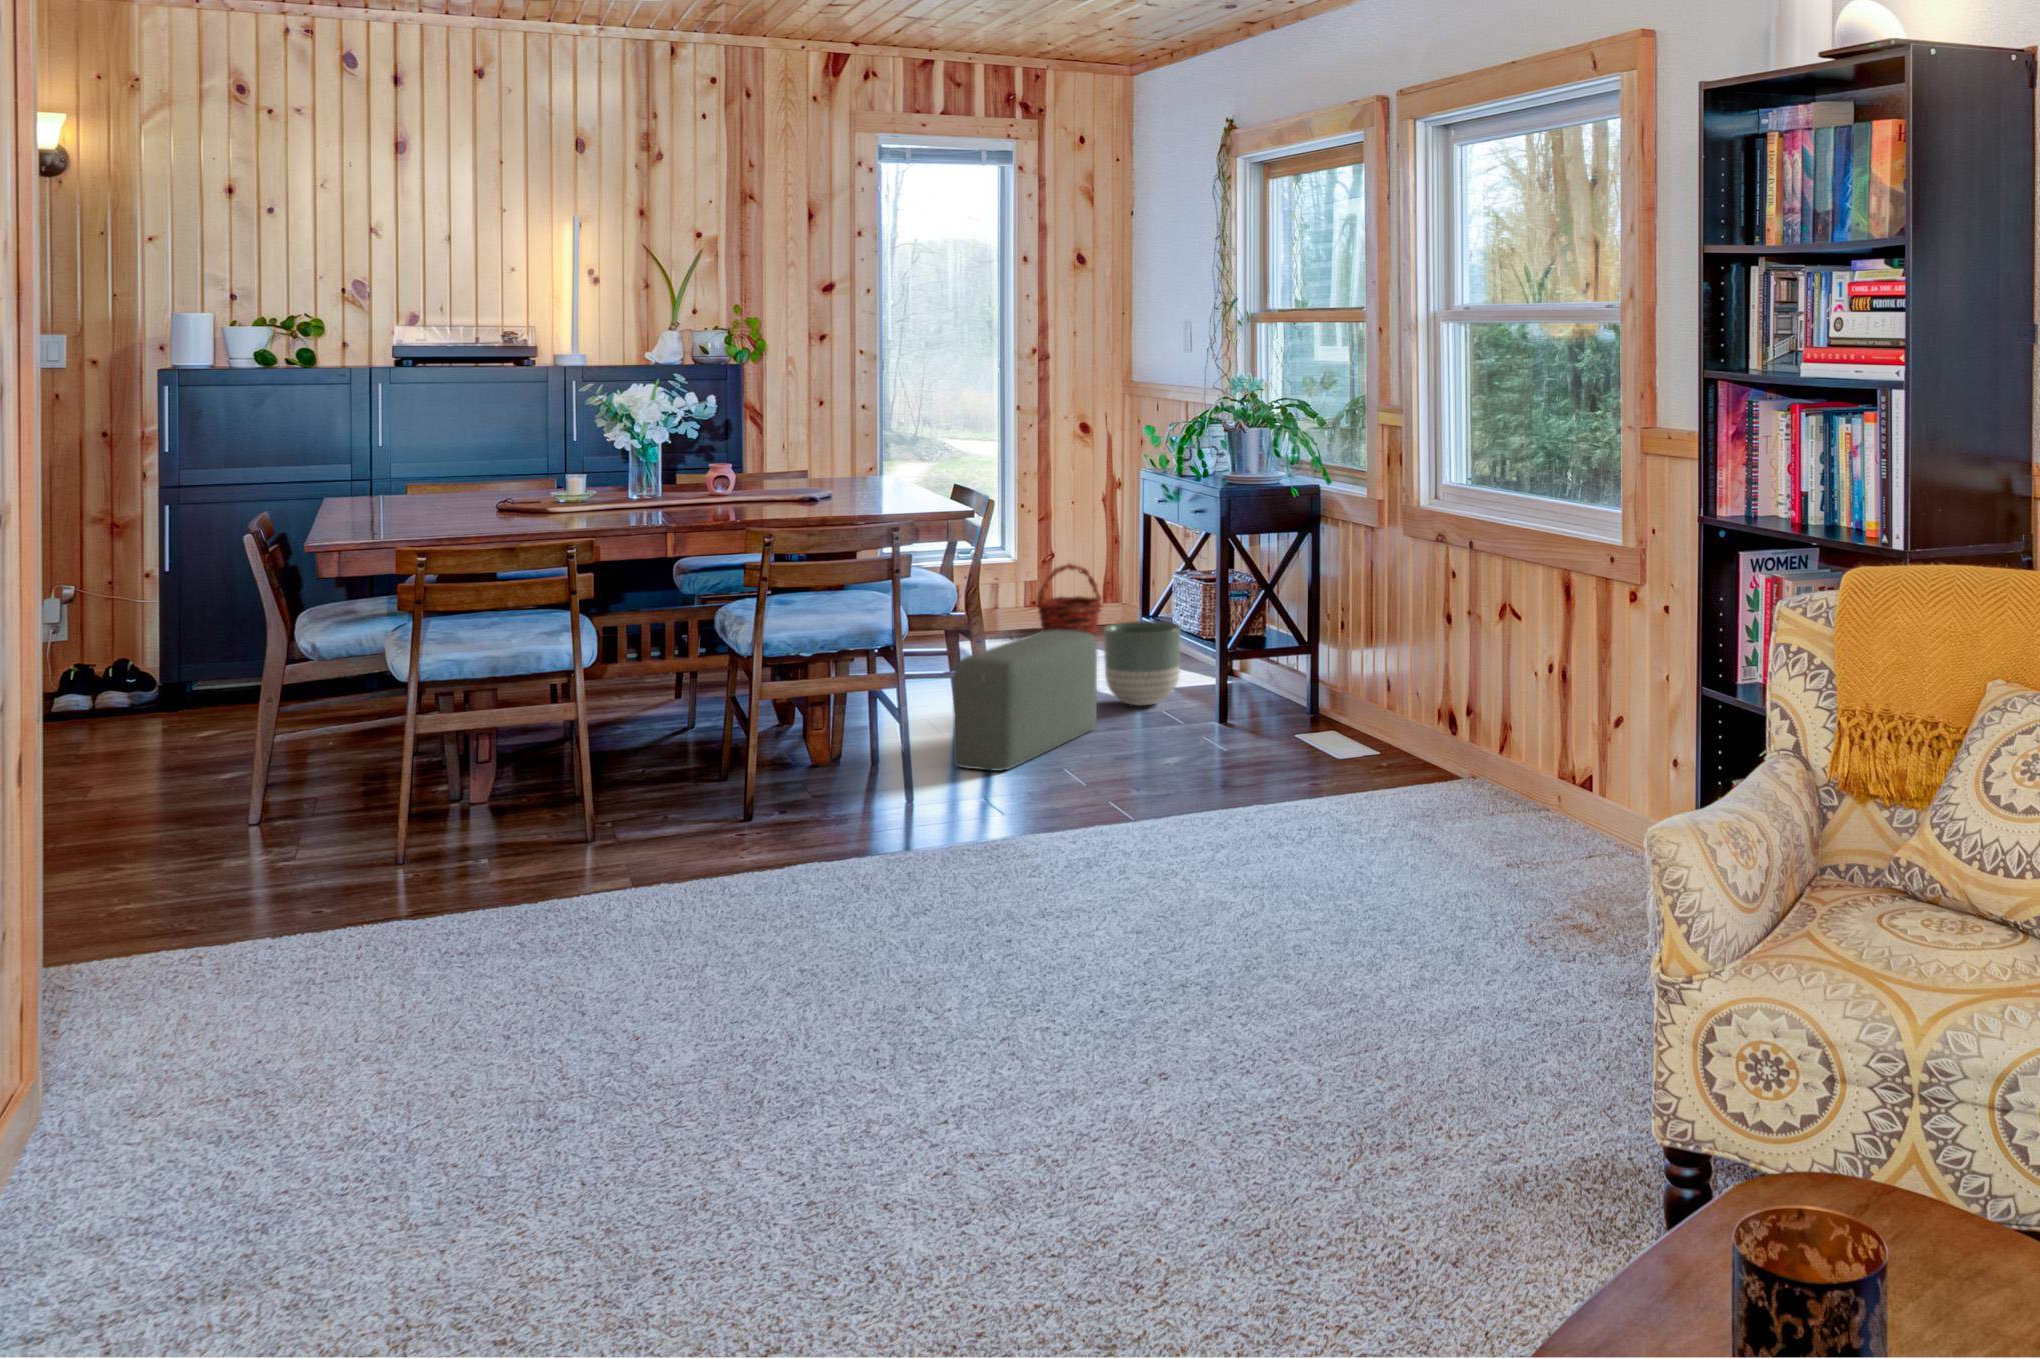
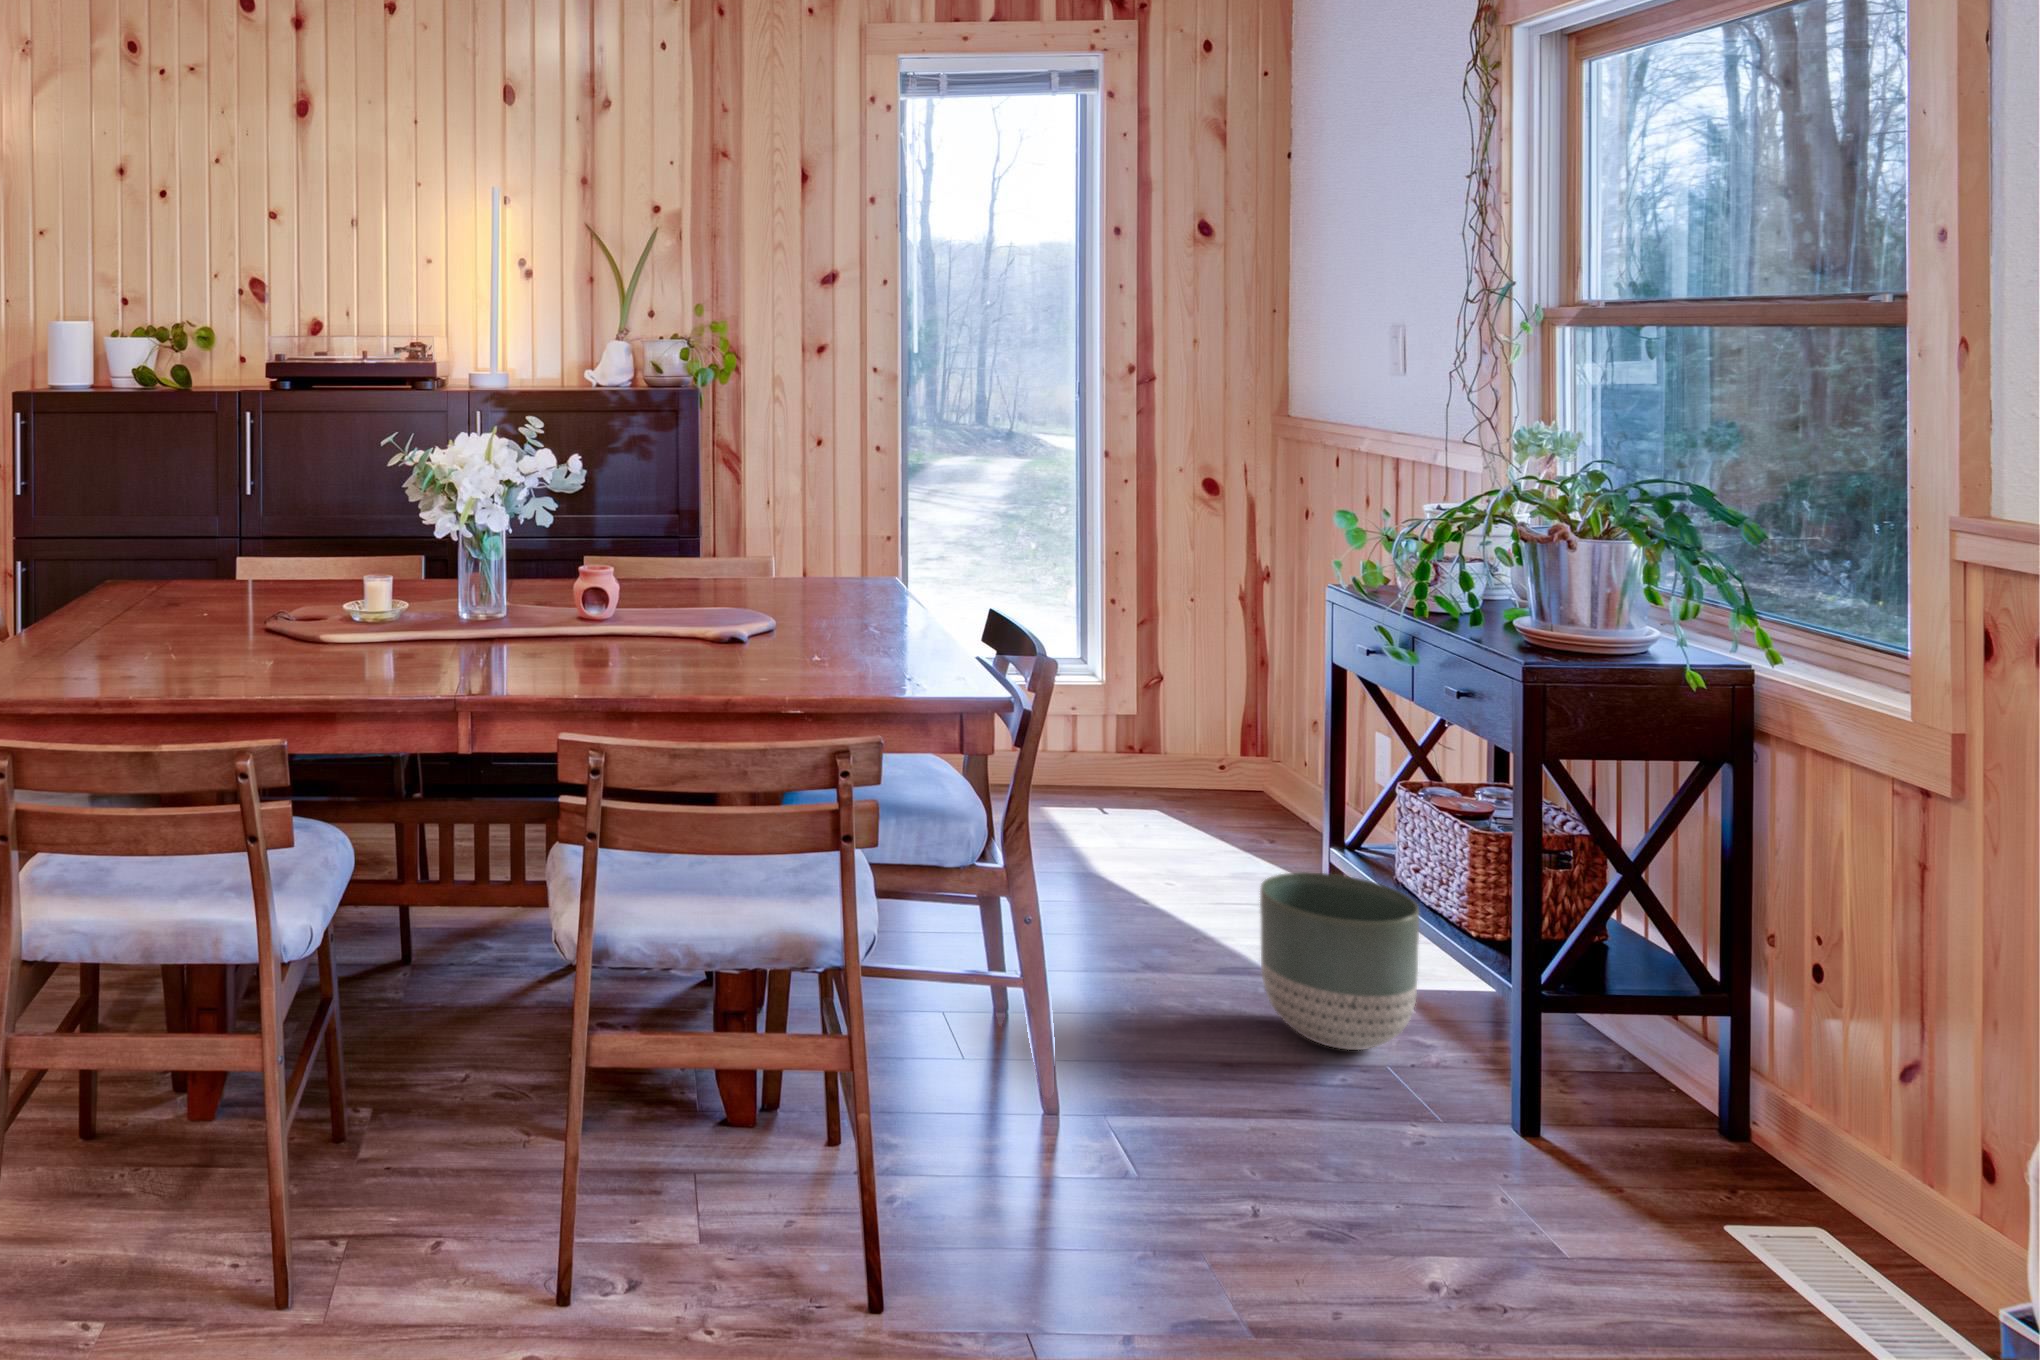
basket: present [1036,564,1102,634] -> none [1131,691,1239,809]
pouf: present [953,630,1097,771] -> none [955,909,1253,1257]

